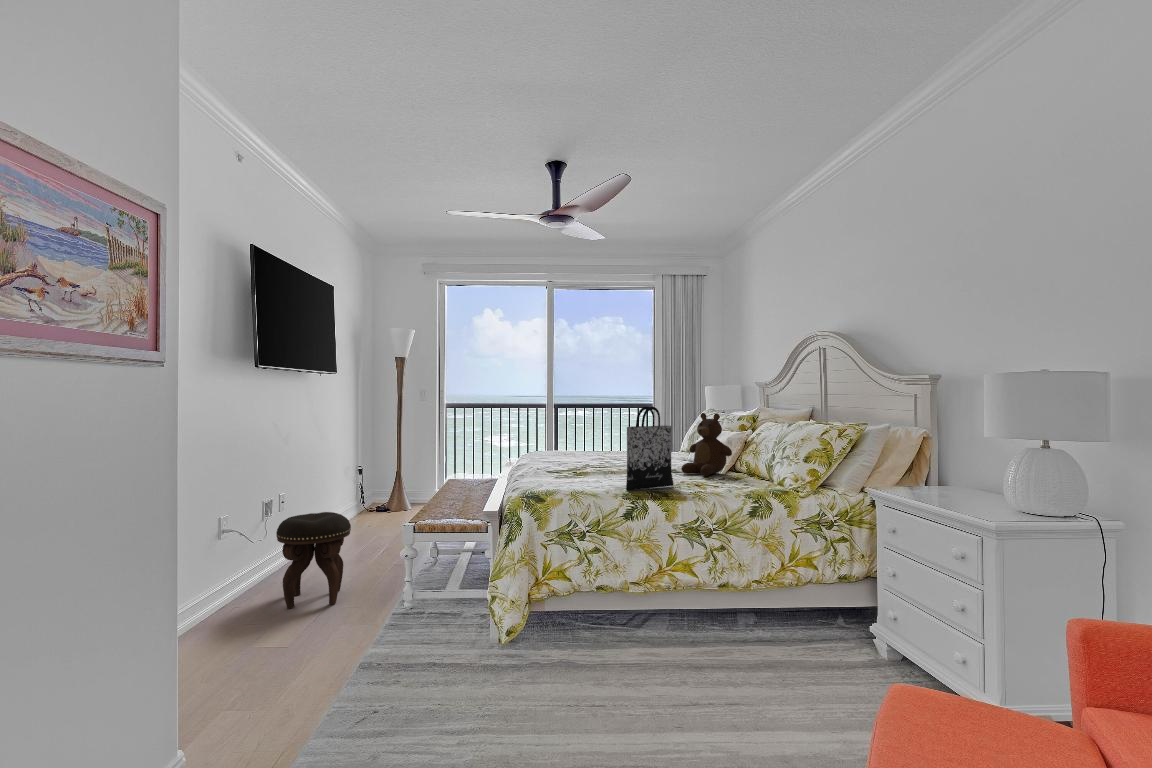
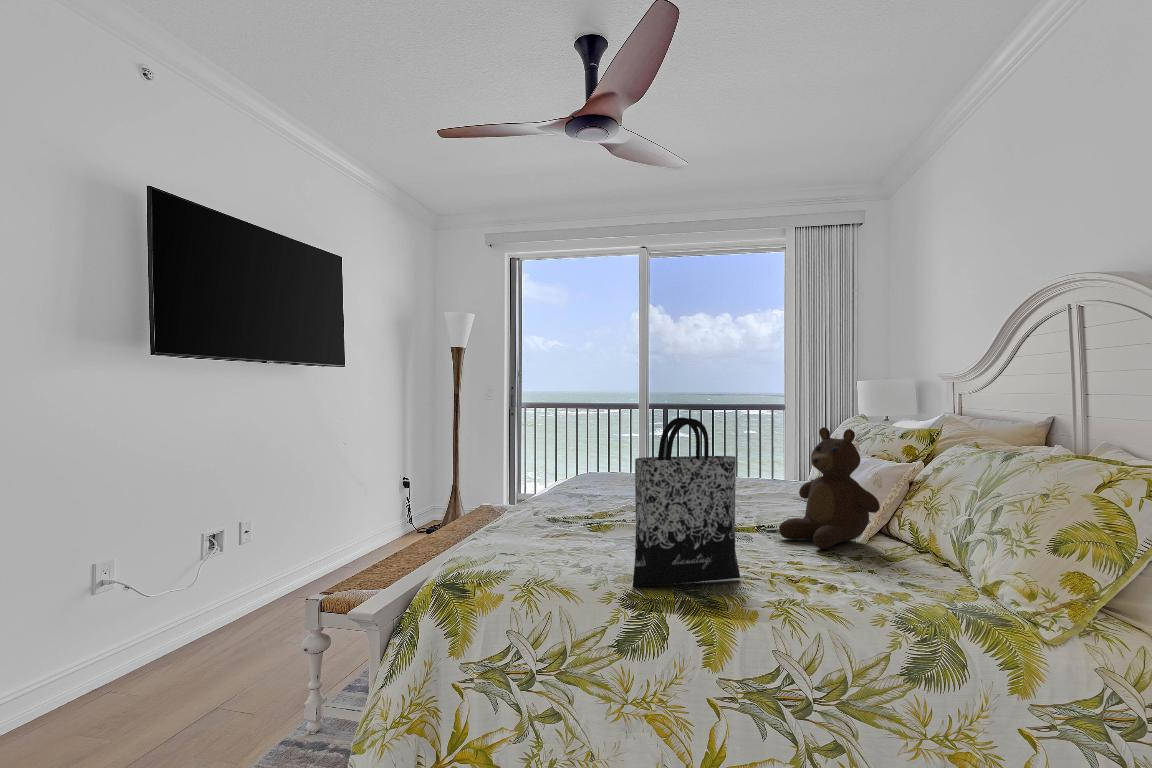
footstool: present [276,512,351,609] -> none [147,560,264,707]

